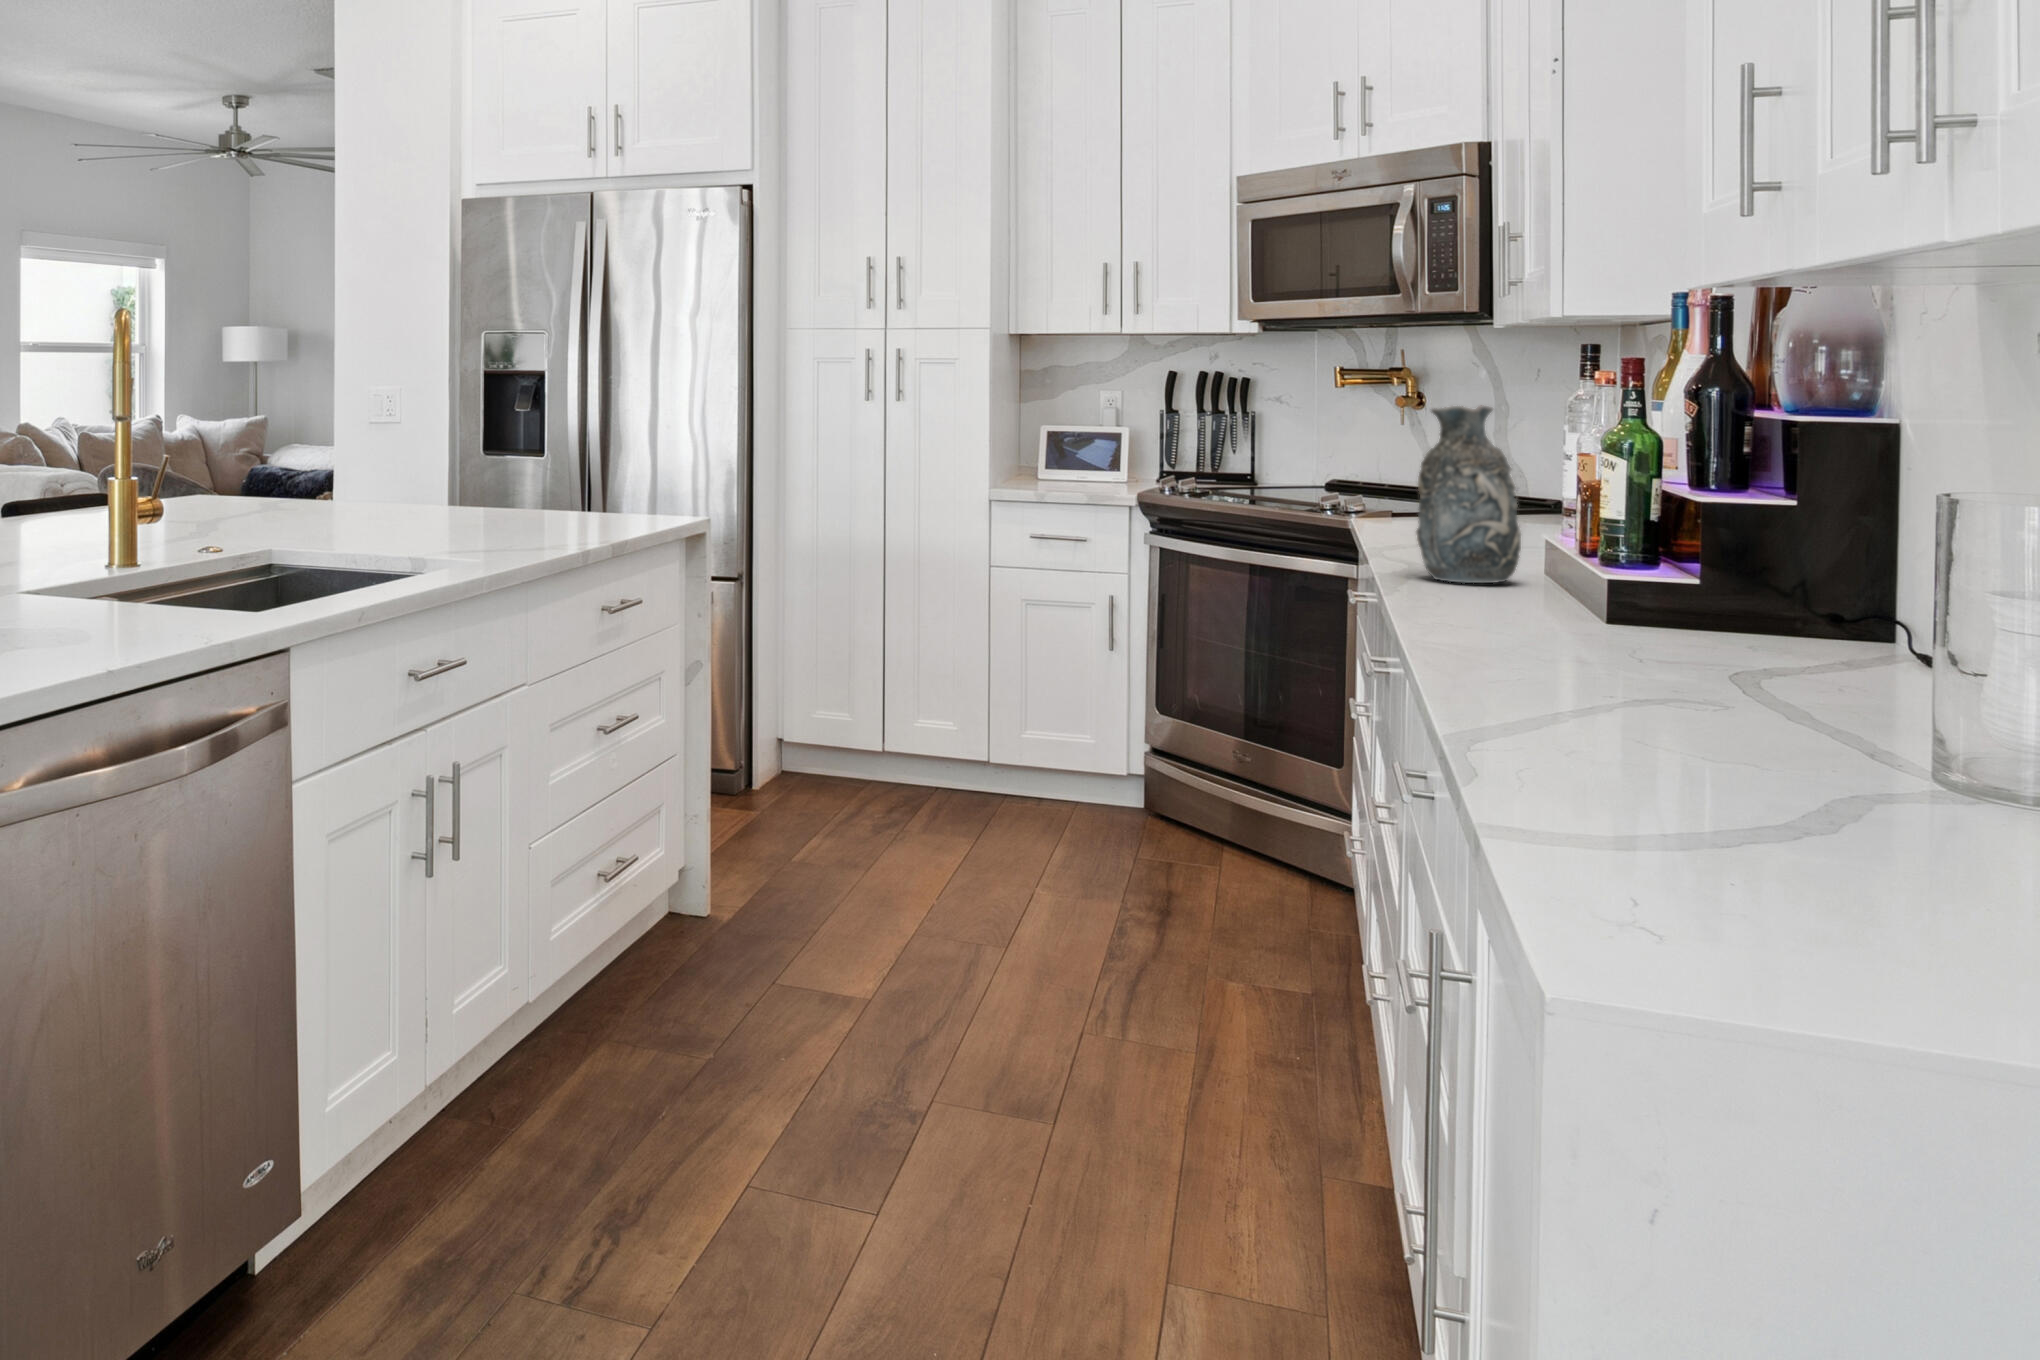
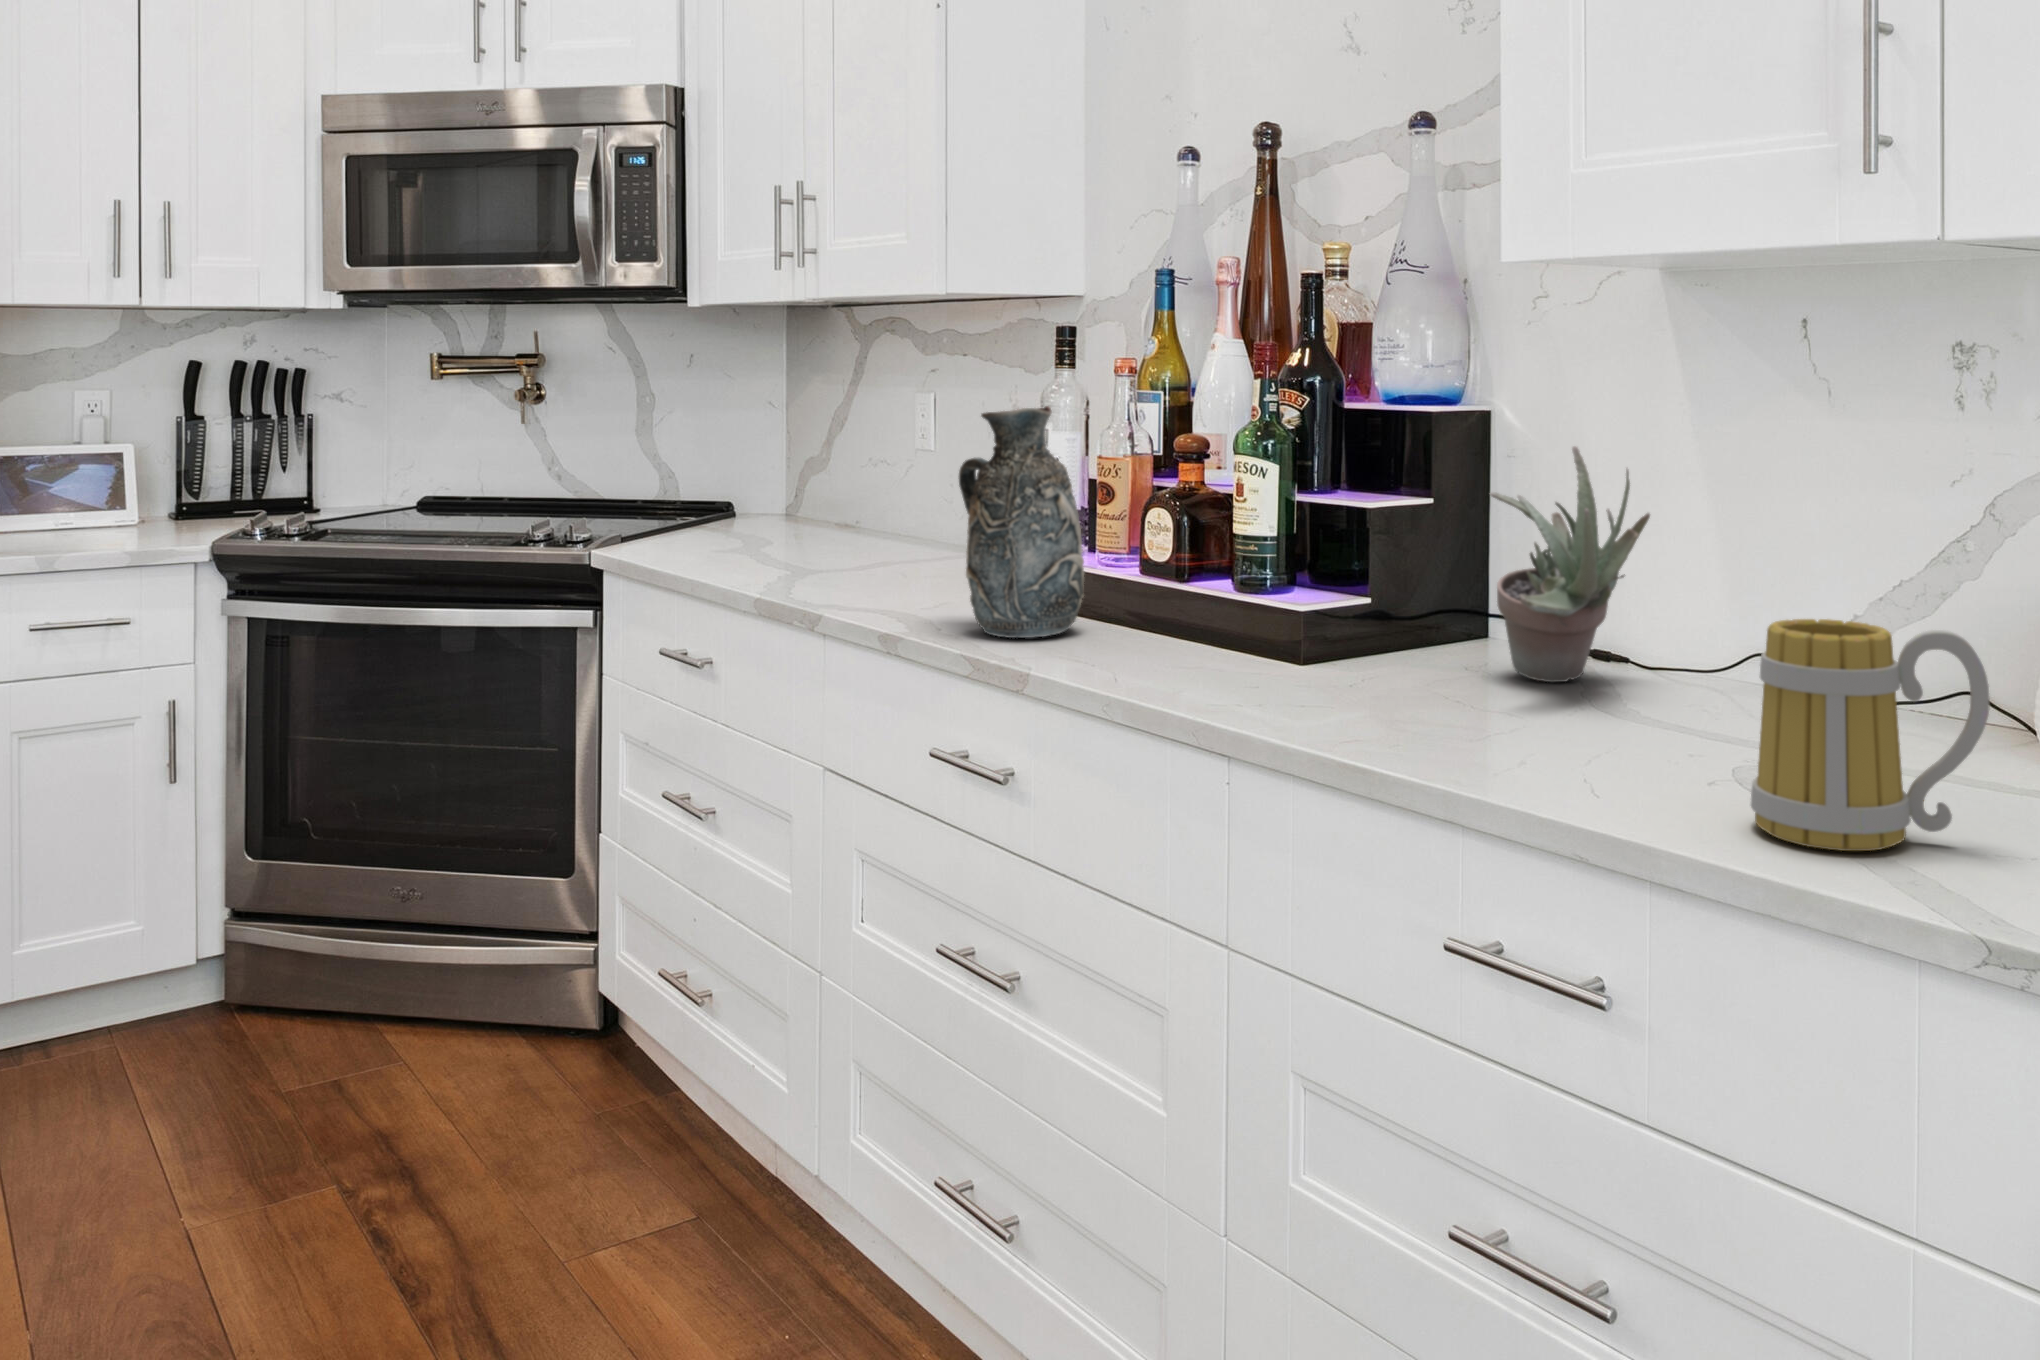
succulent plant: none [1635,445,1863,653] -> present [1490,446,1650,682]
mug: none [1480,550,1622,709] -> present [1751,619,1989,851]

